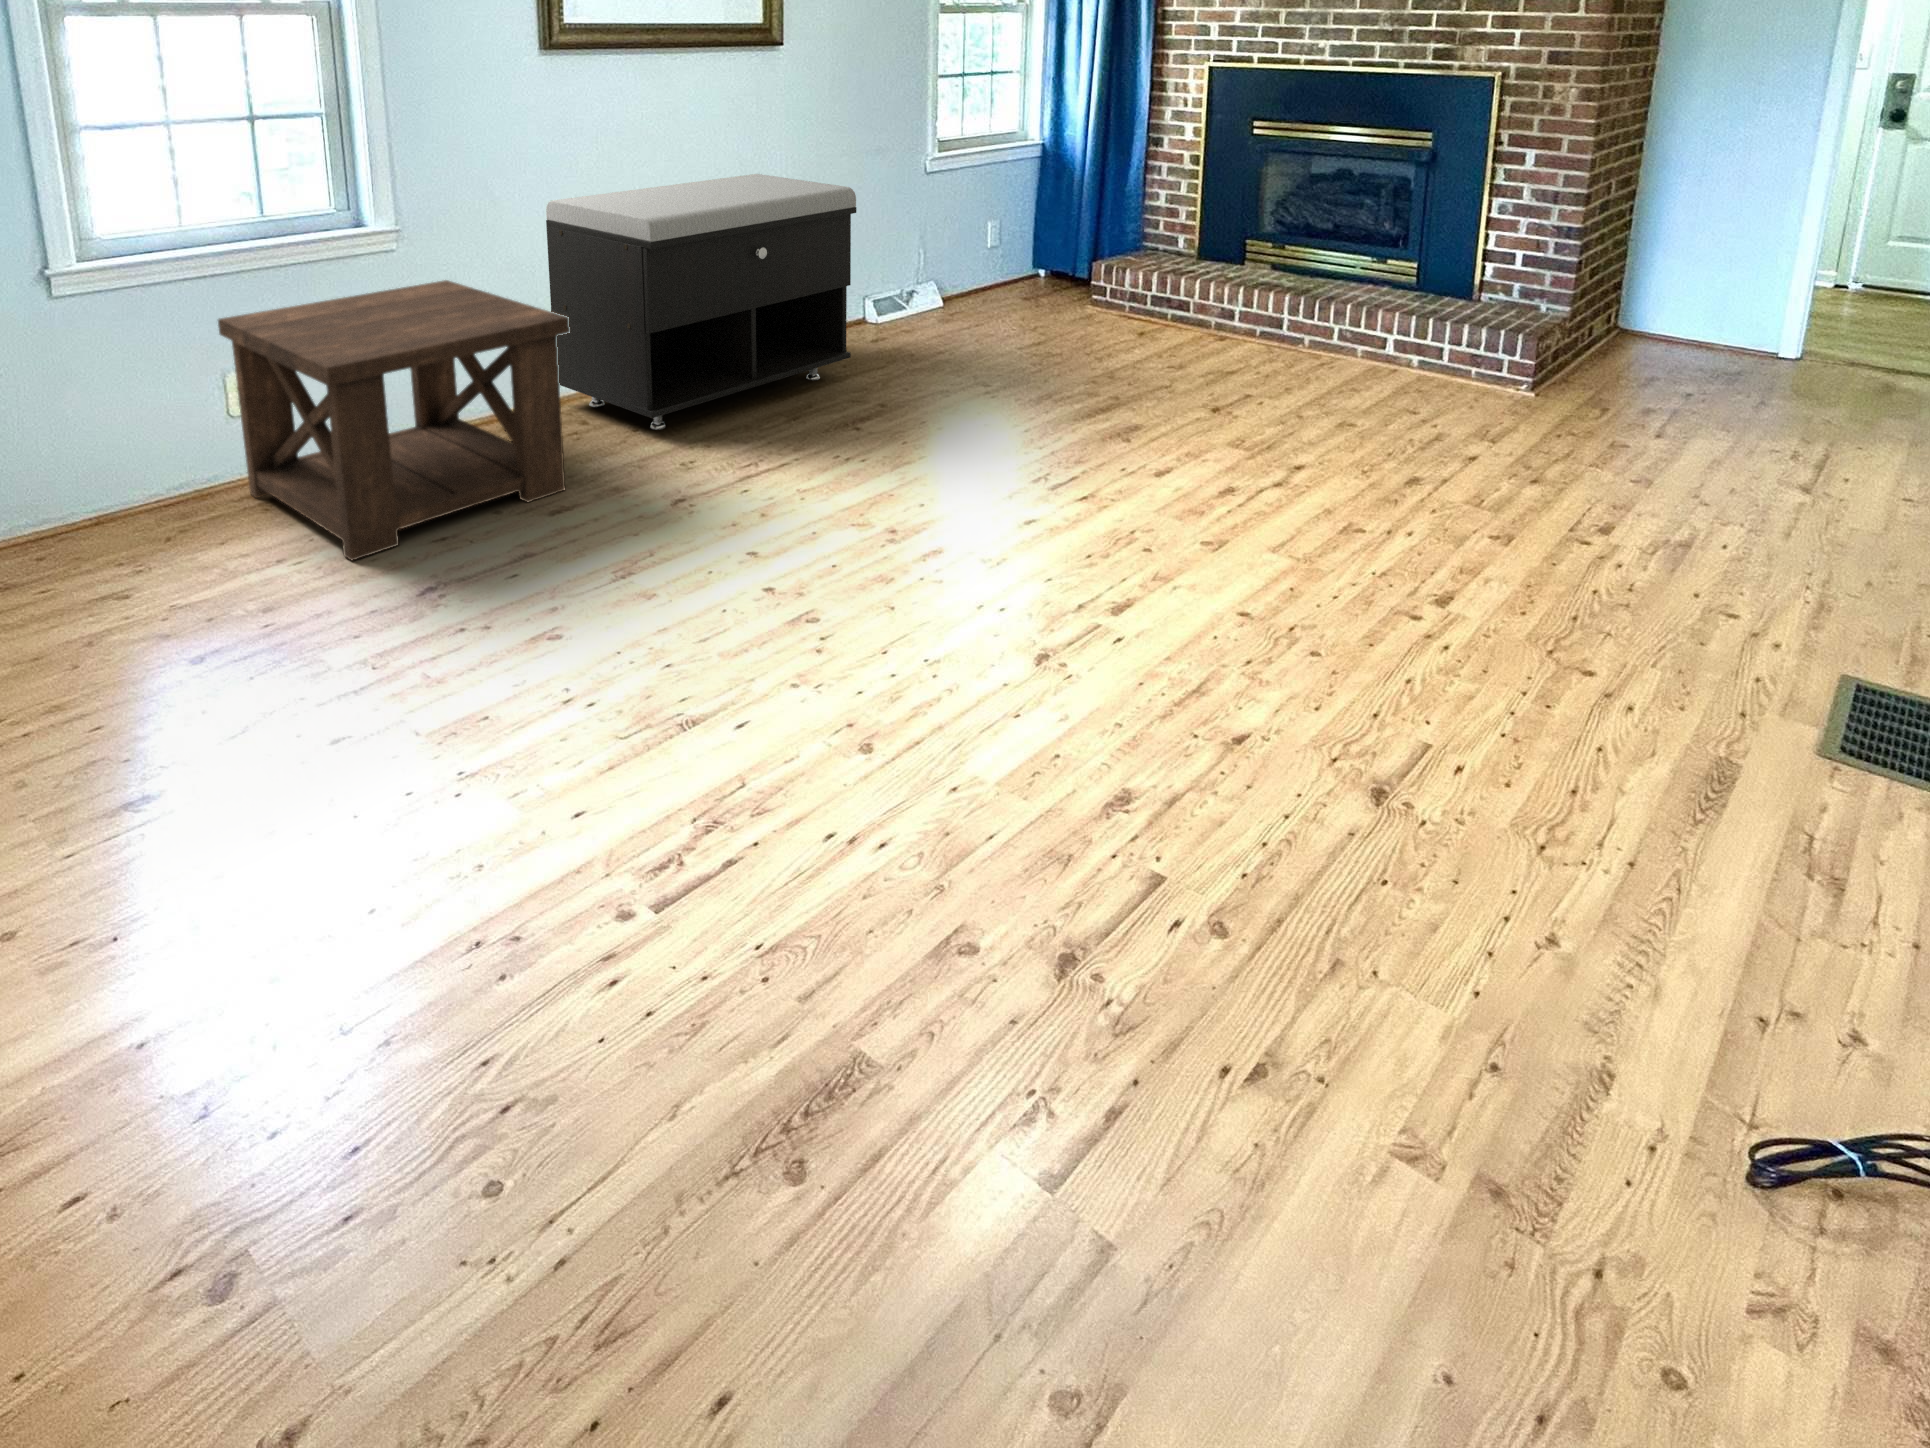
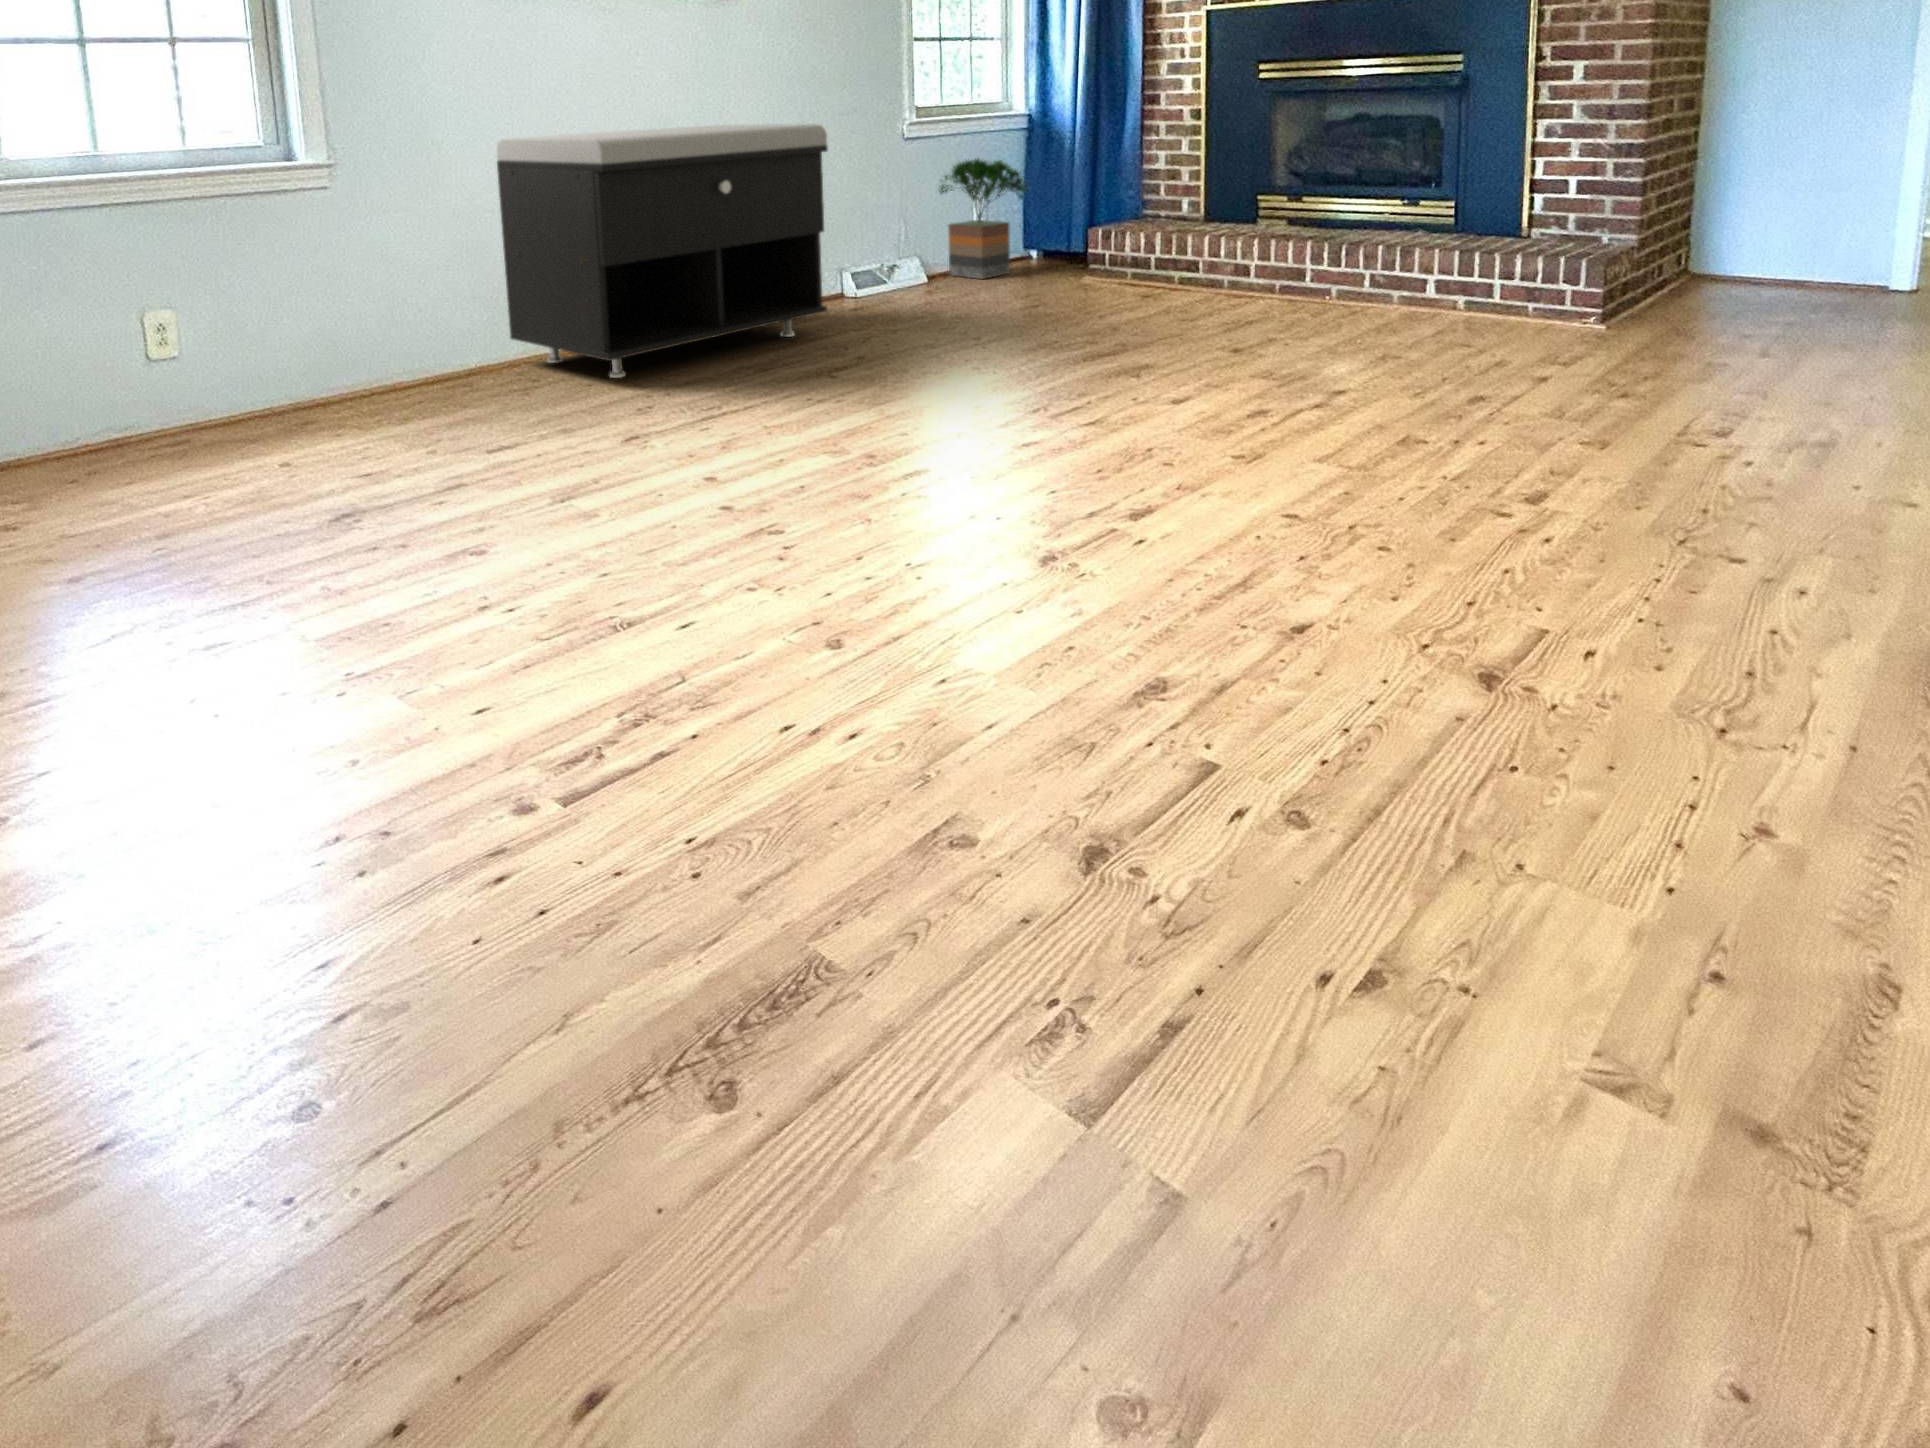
potted tree: none [953,193,1042,309] -> present [939,159,1027,279]
side table: present [218,280,569,560] -> none [141,218,512,488]

